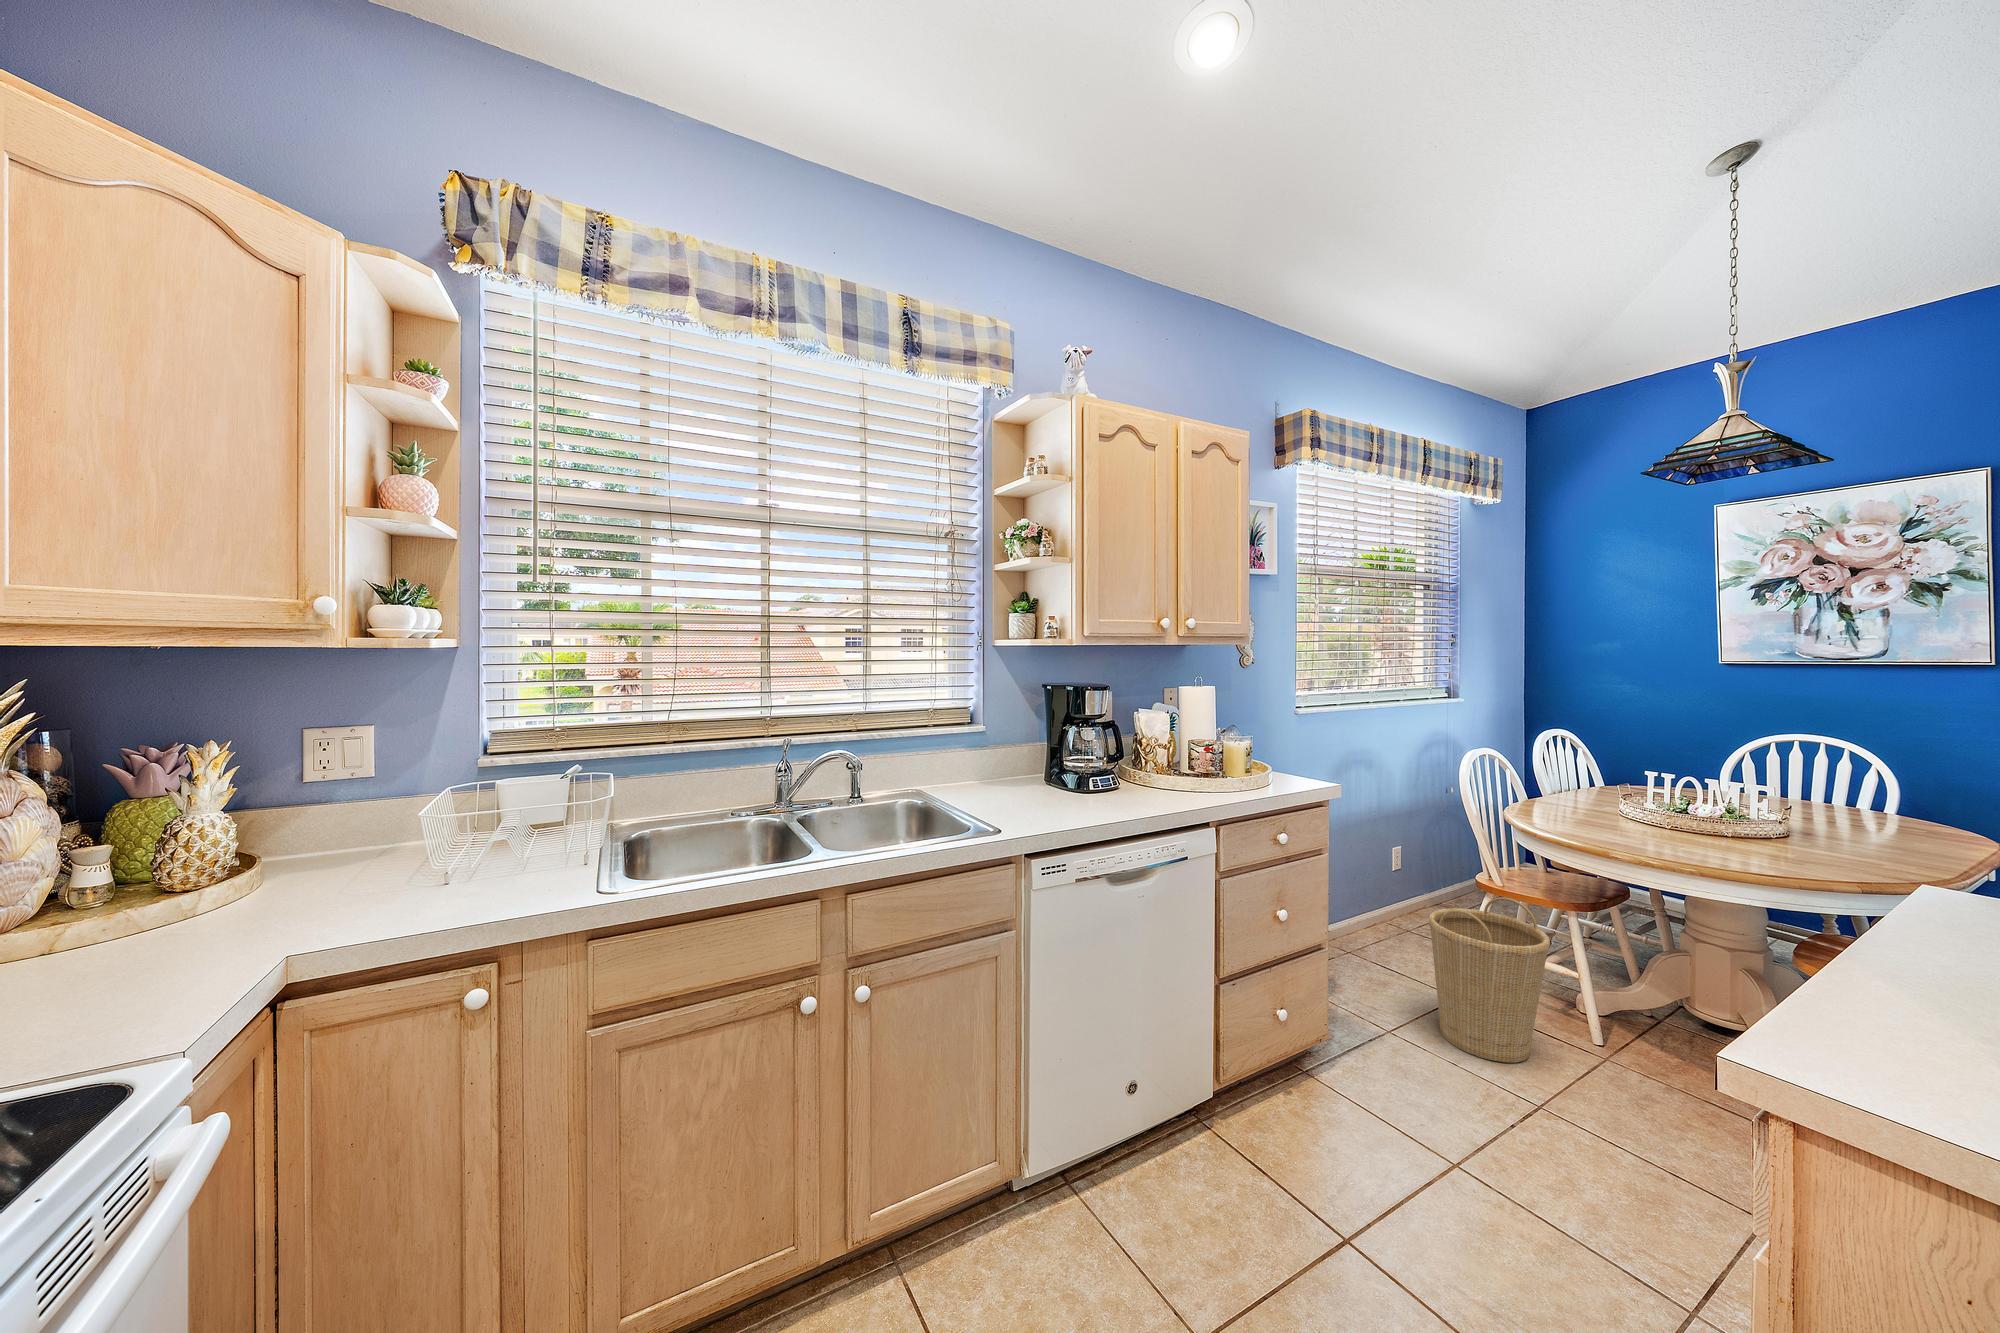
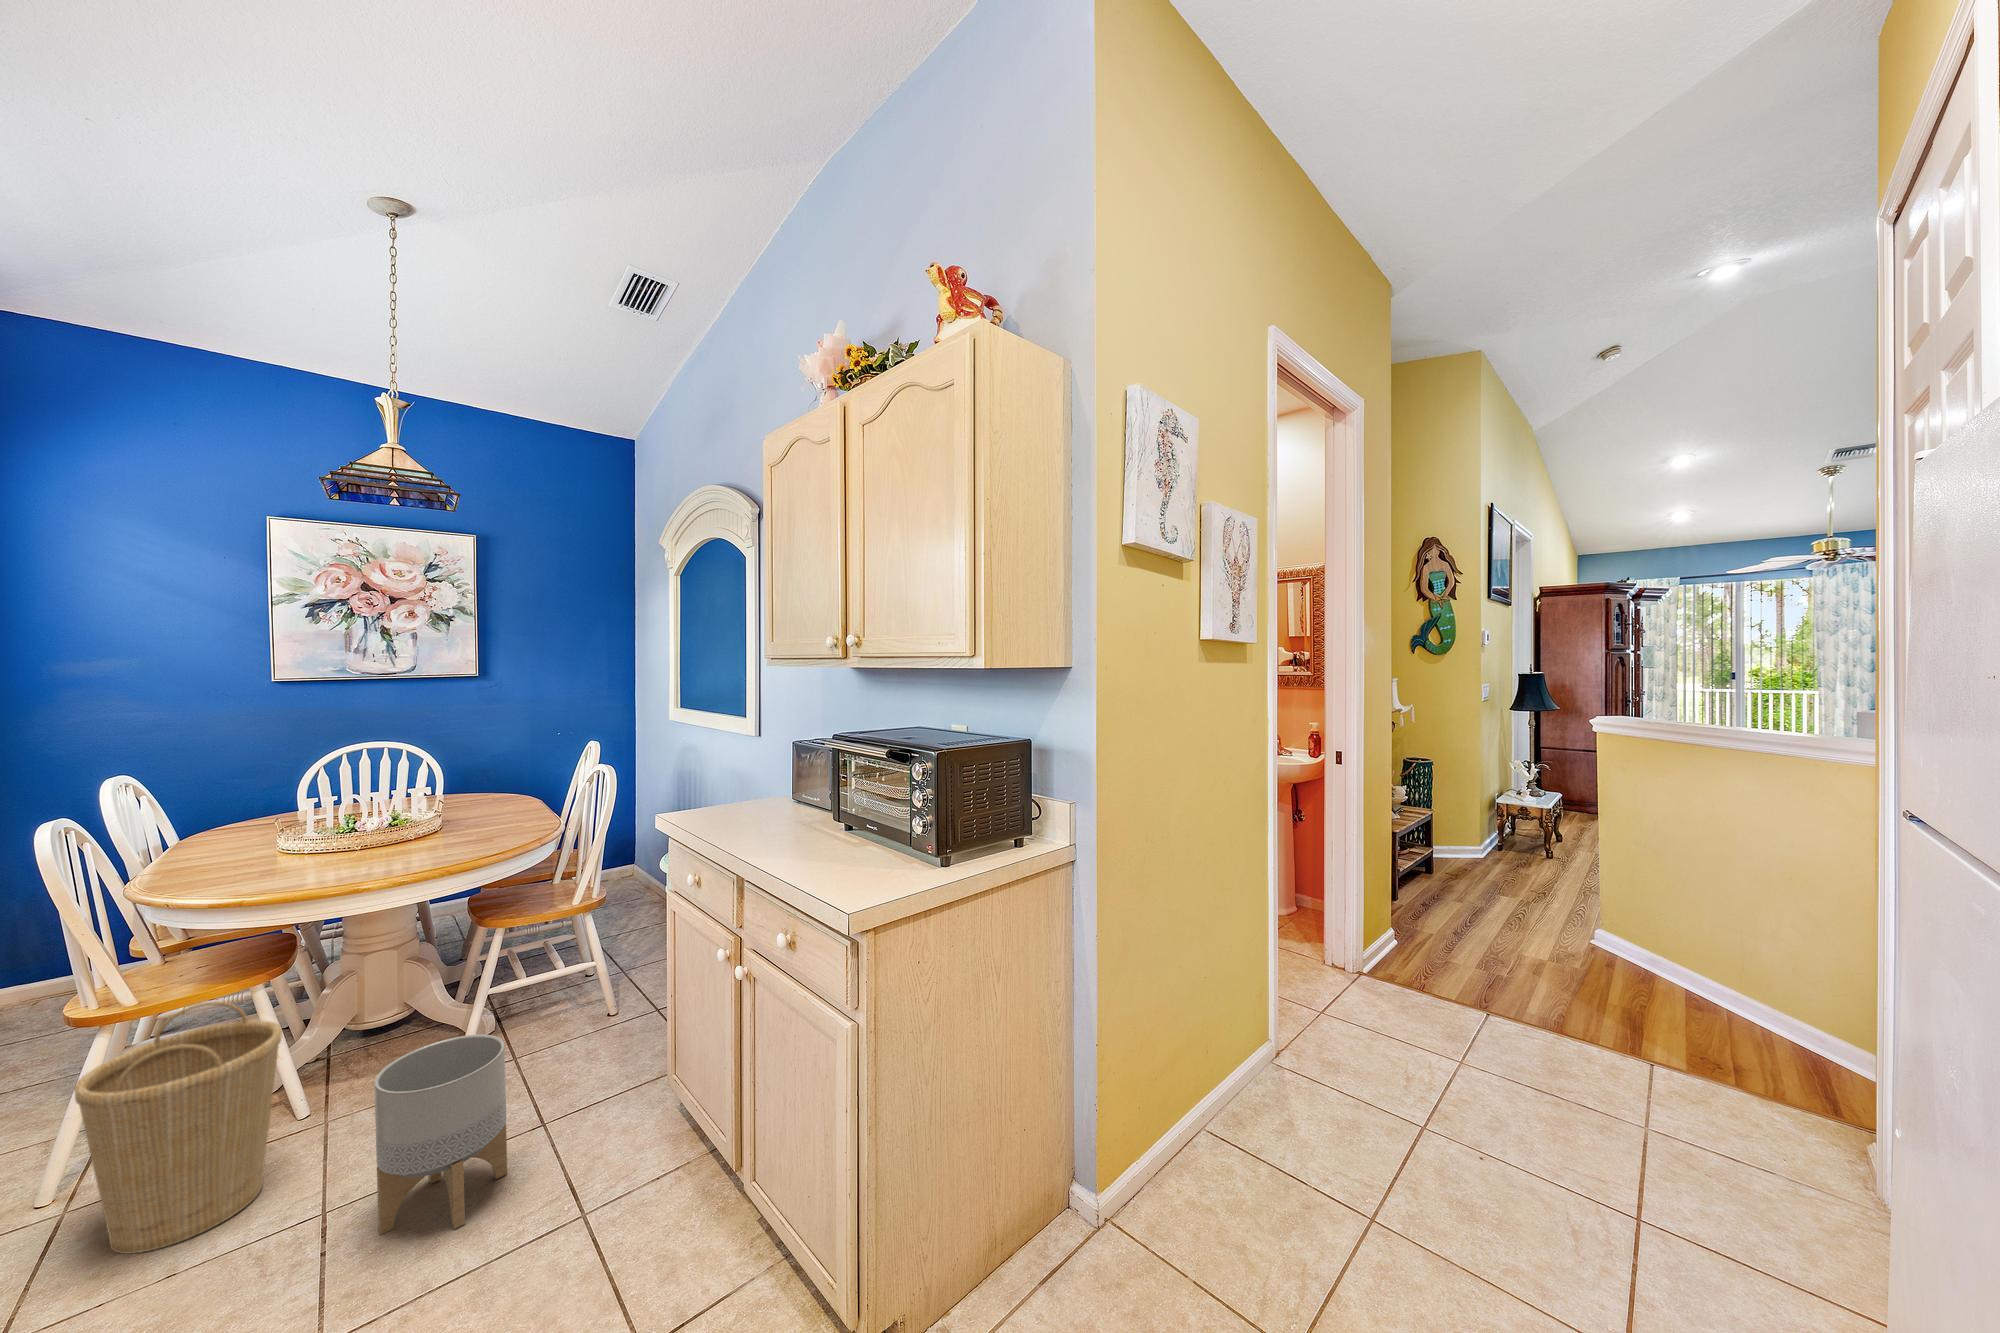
planter: none [1556,1015,1697,1214] -> present [374,1035,507,1234]

